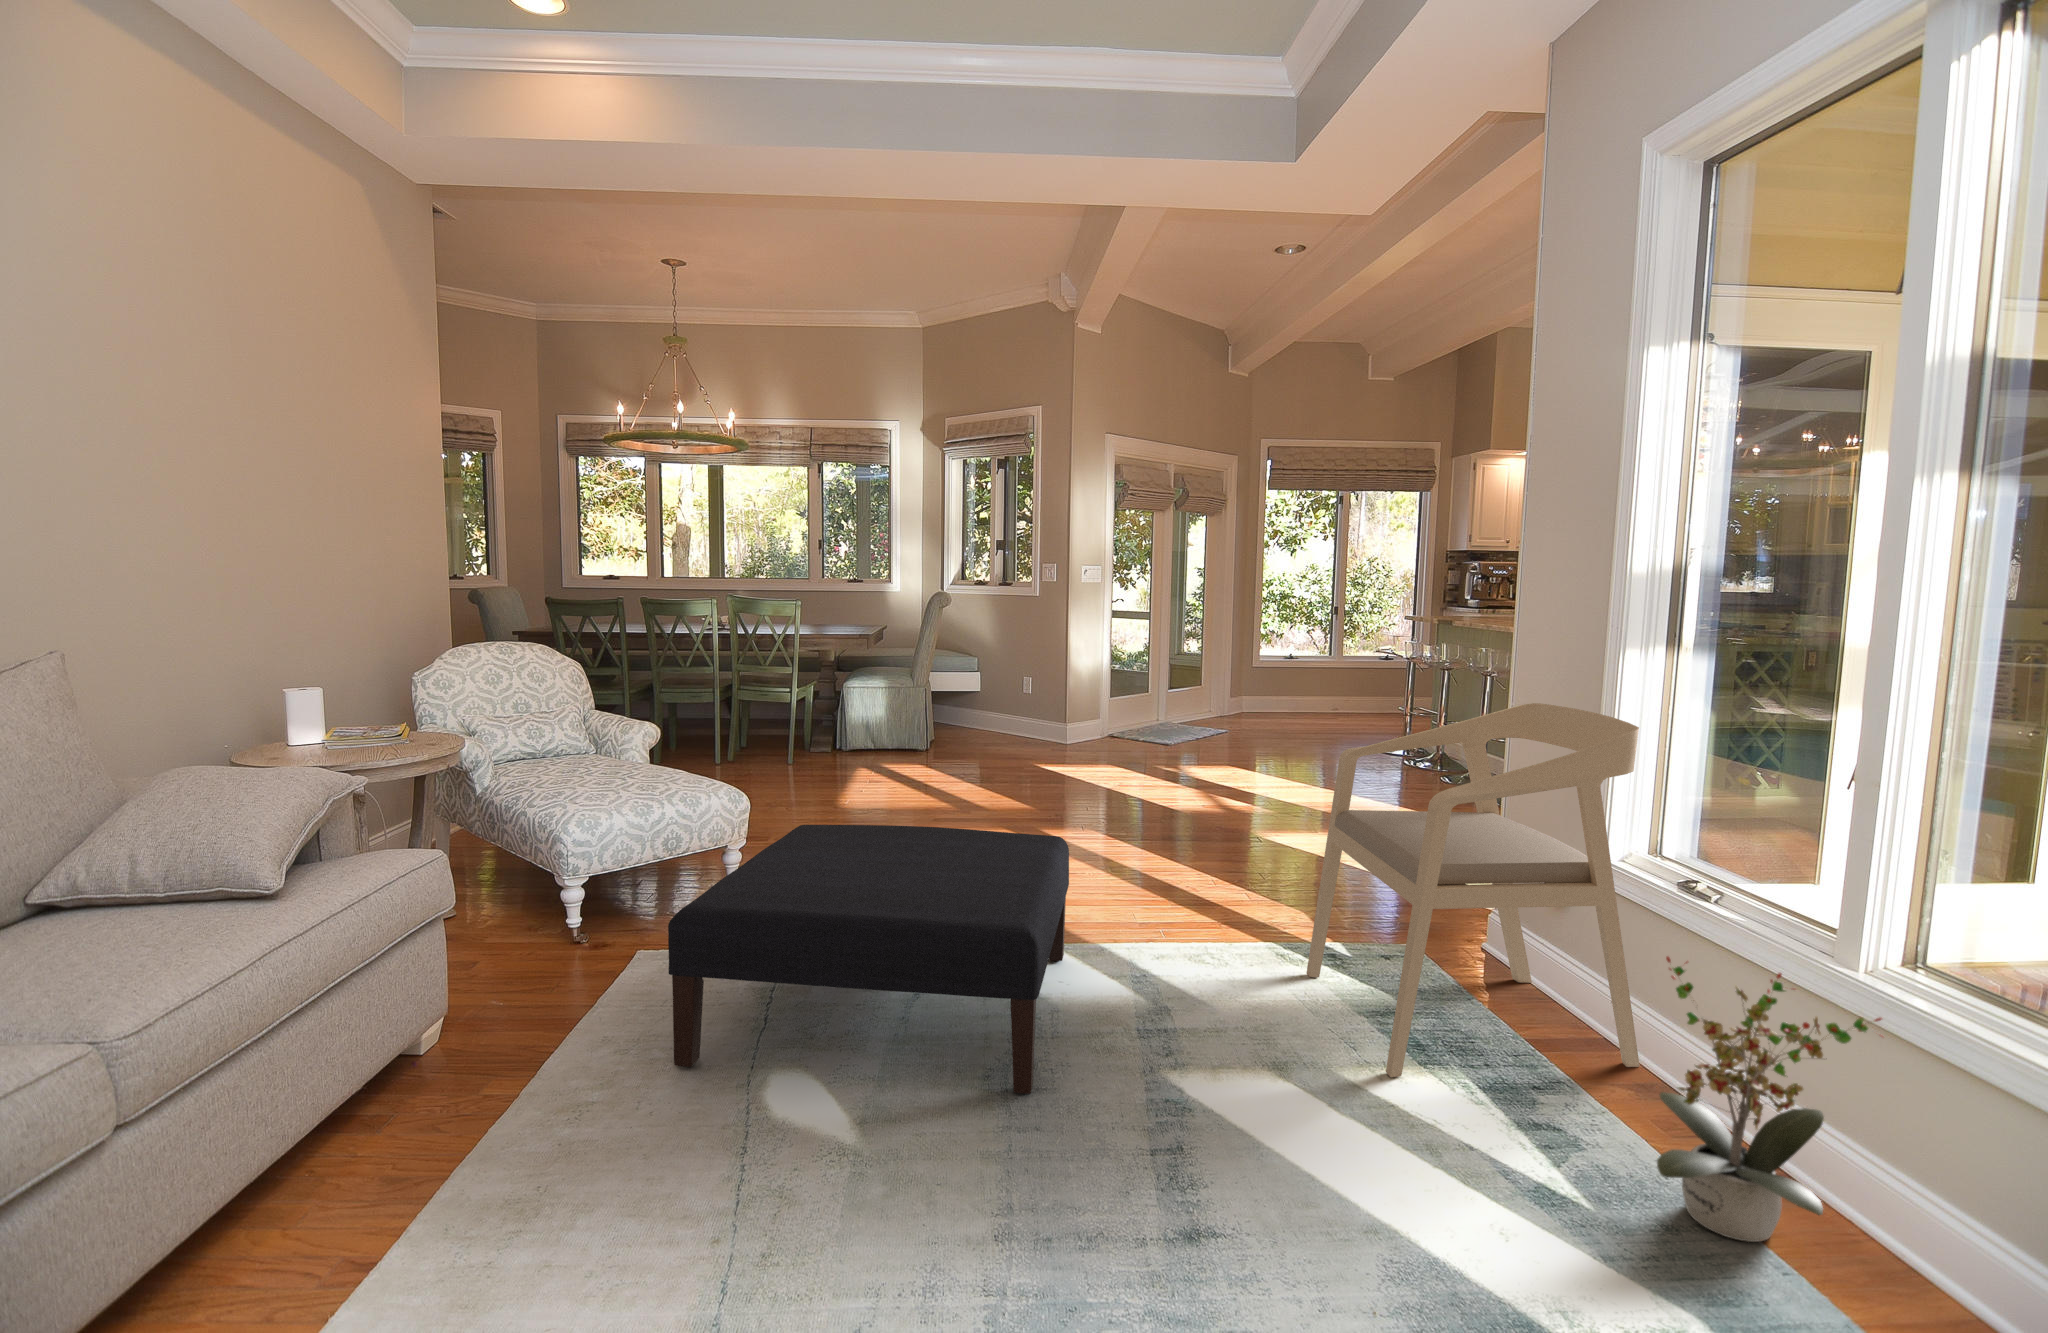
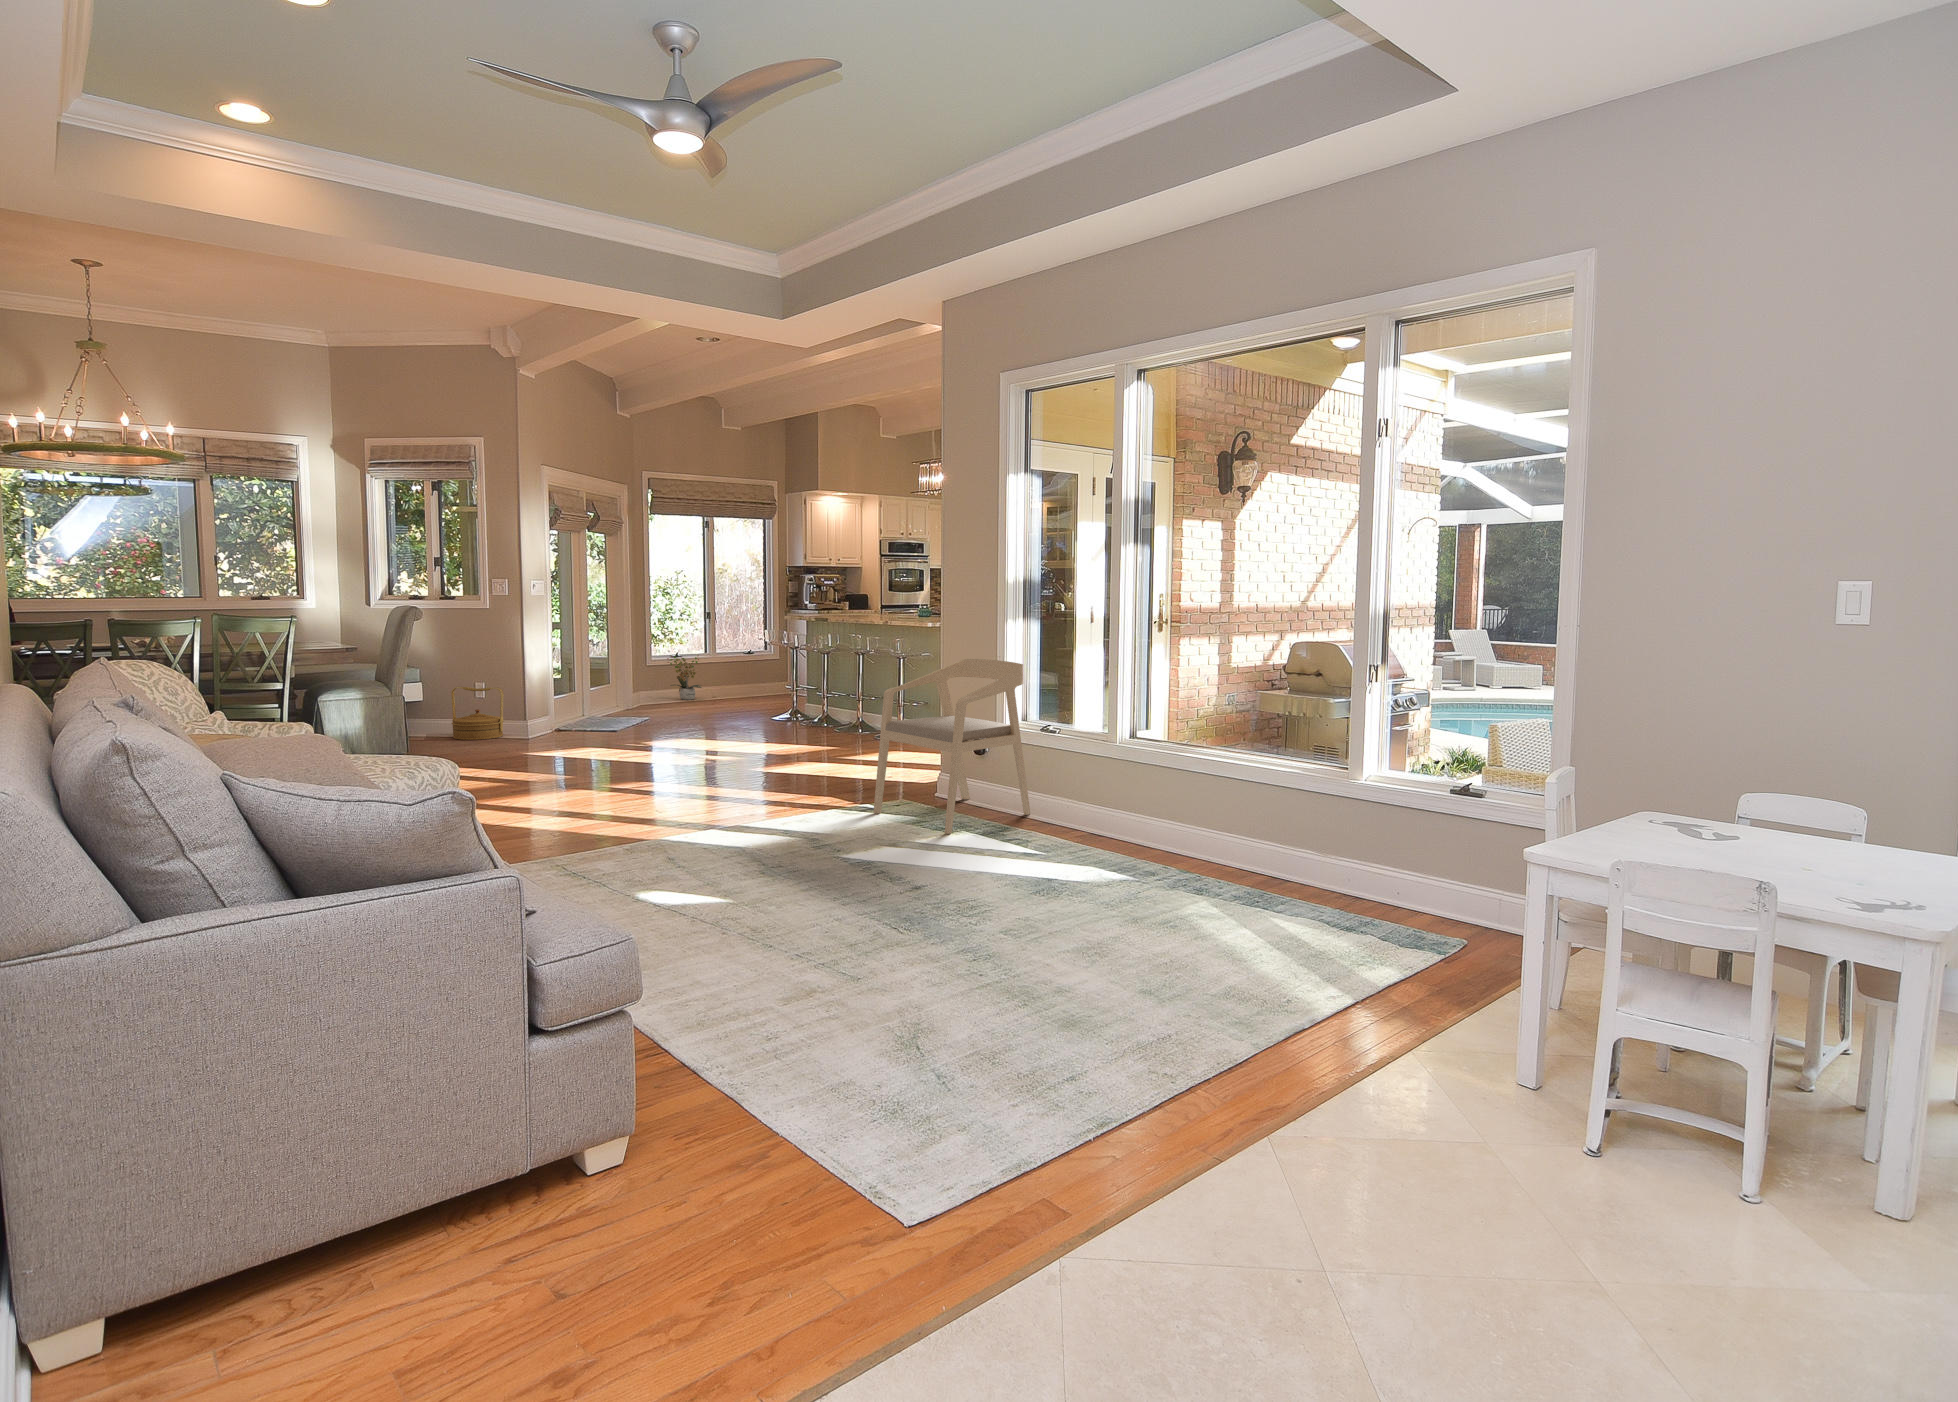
woven basket: none [986,683,1038,745] -> present [451,687,504,740]
ottoman: present [668,825,1069,1094] -> none [563,756,815,898]
potted plant: present [1657,956,1883,1242] -> present [667,656,701,700]

